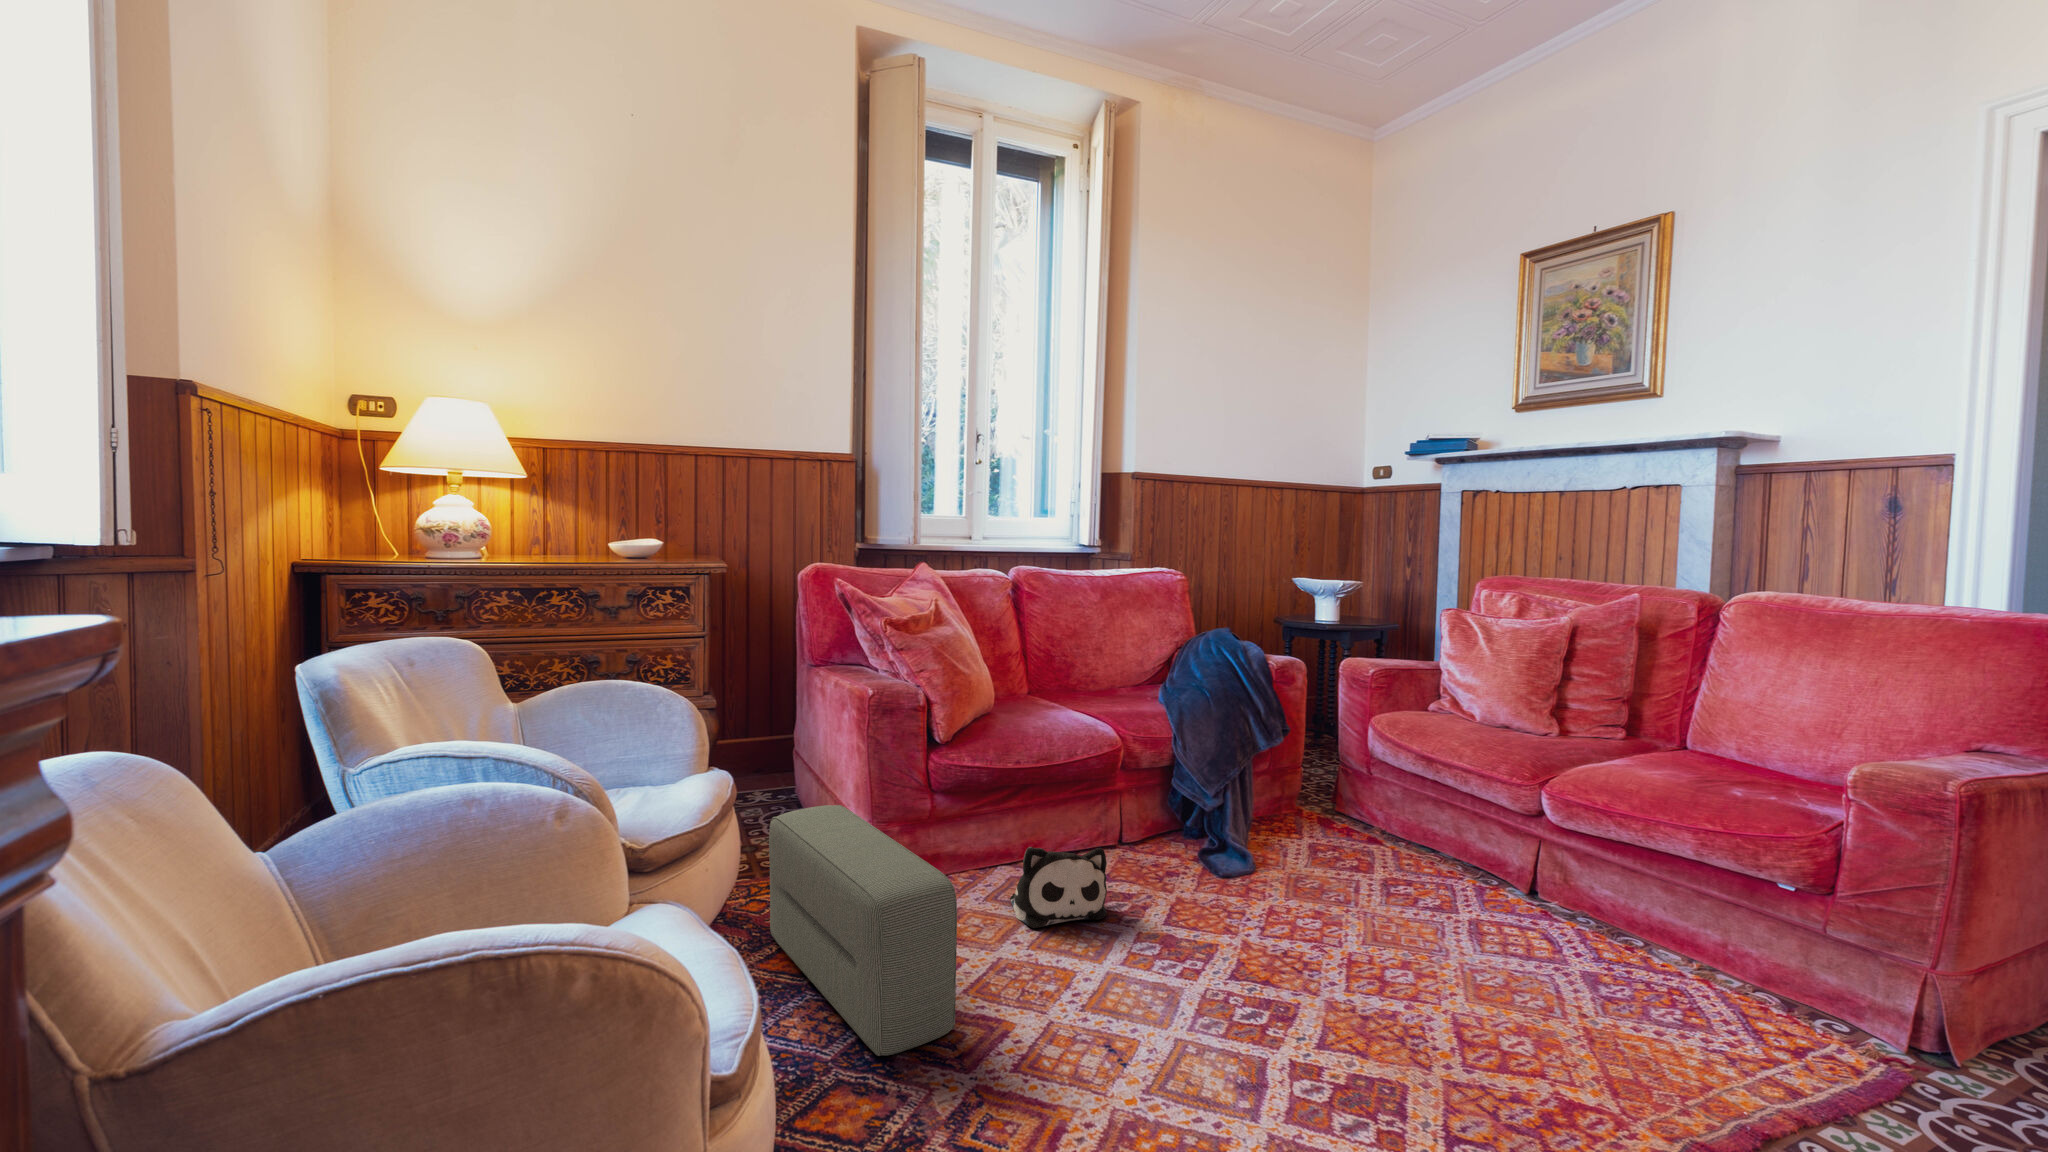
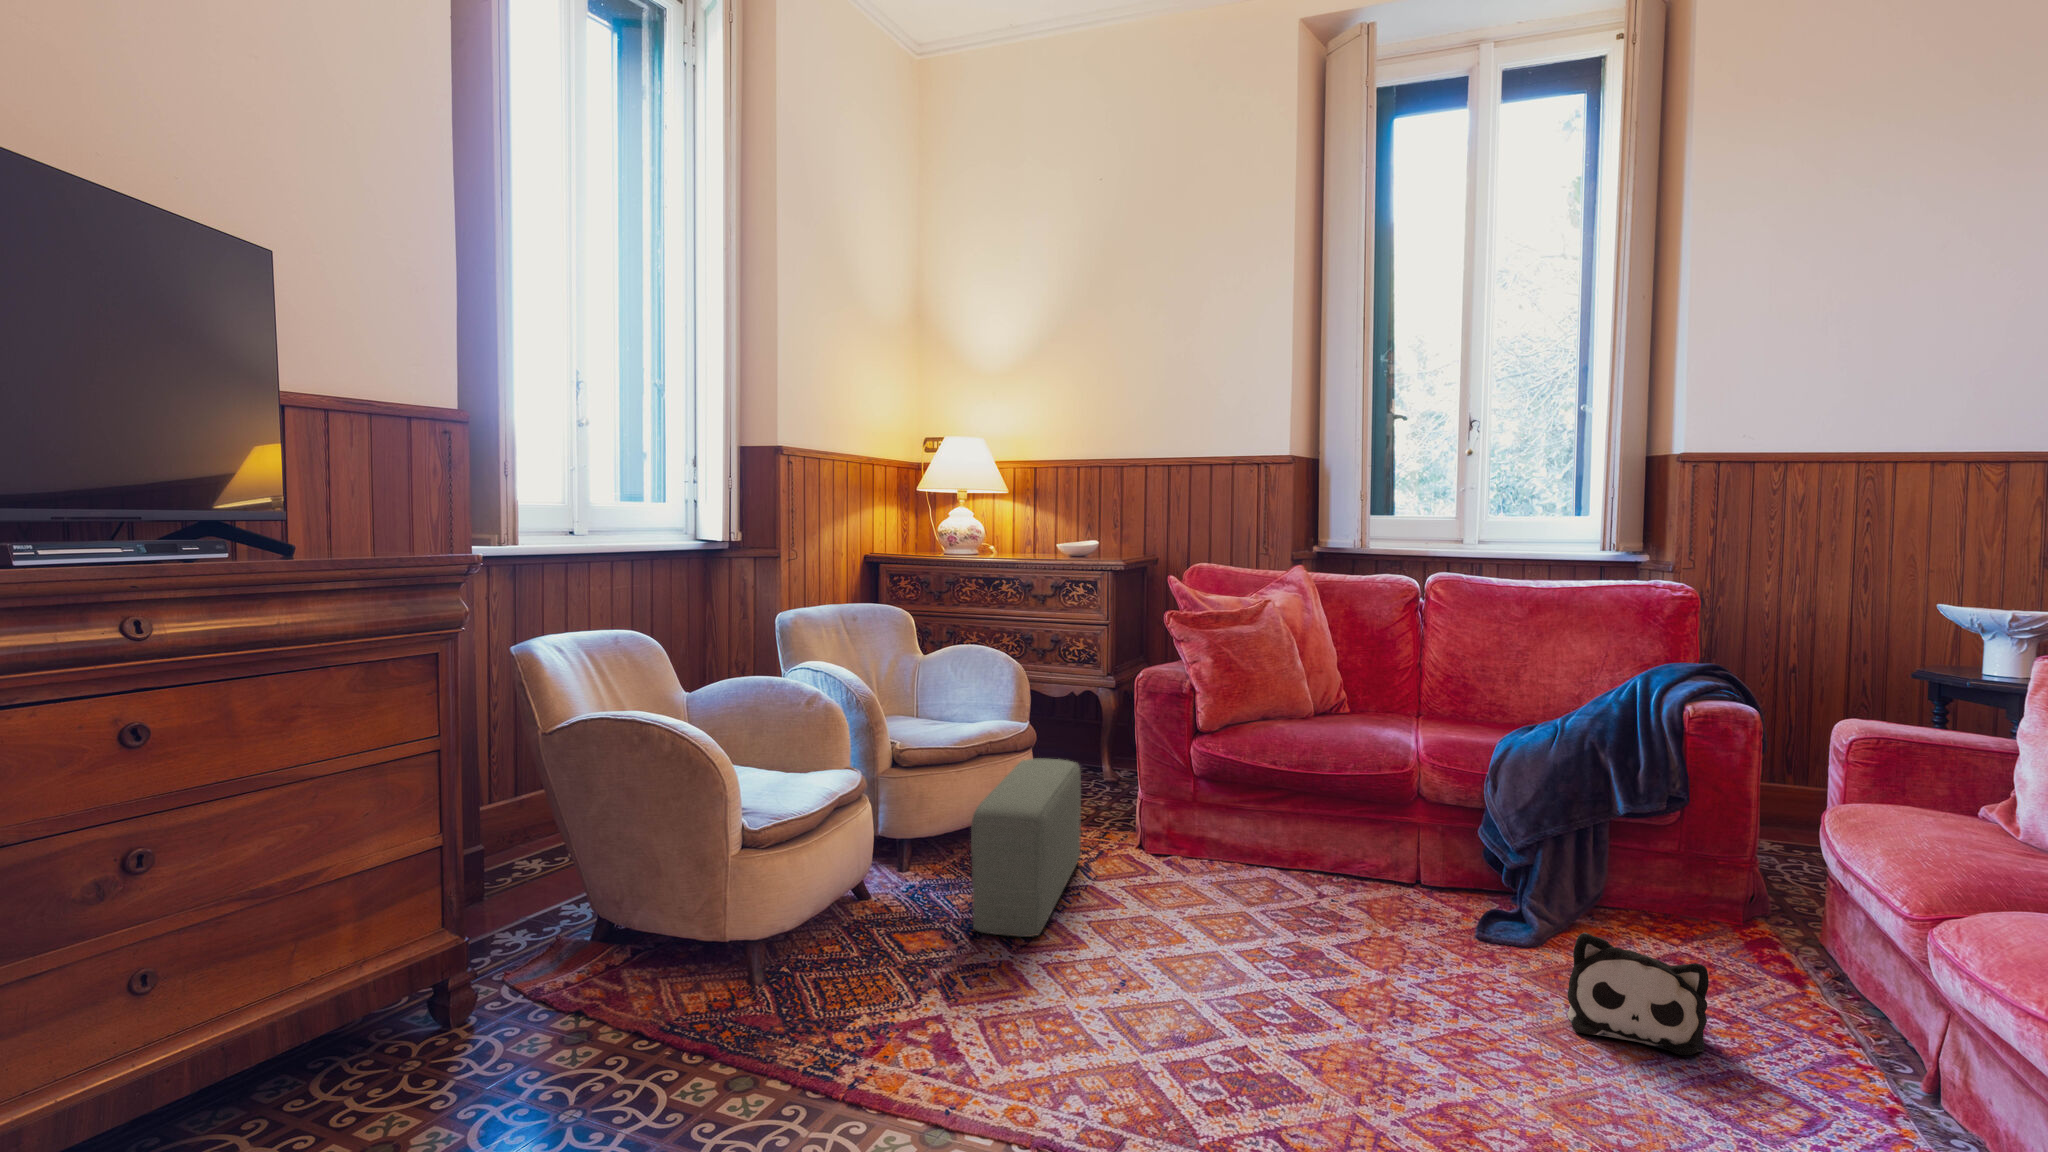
plush toy: present [1010,847,1107,928] -> present [1568,932,1709,1055]

